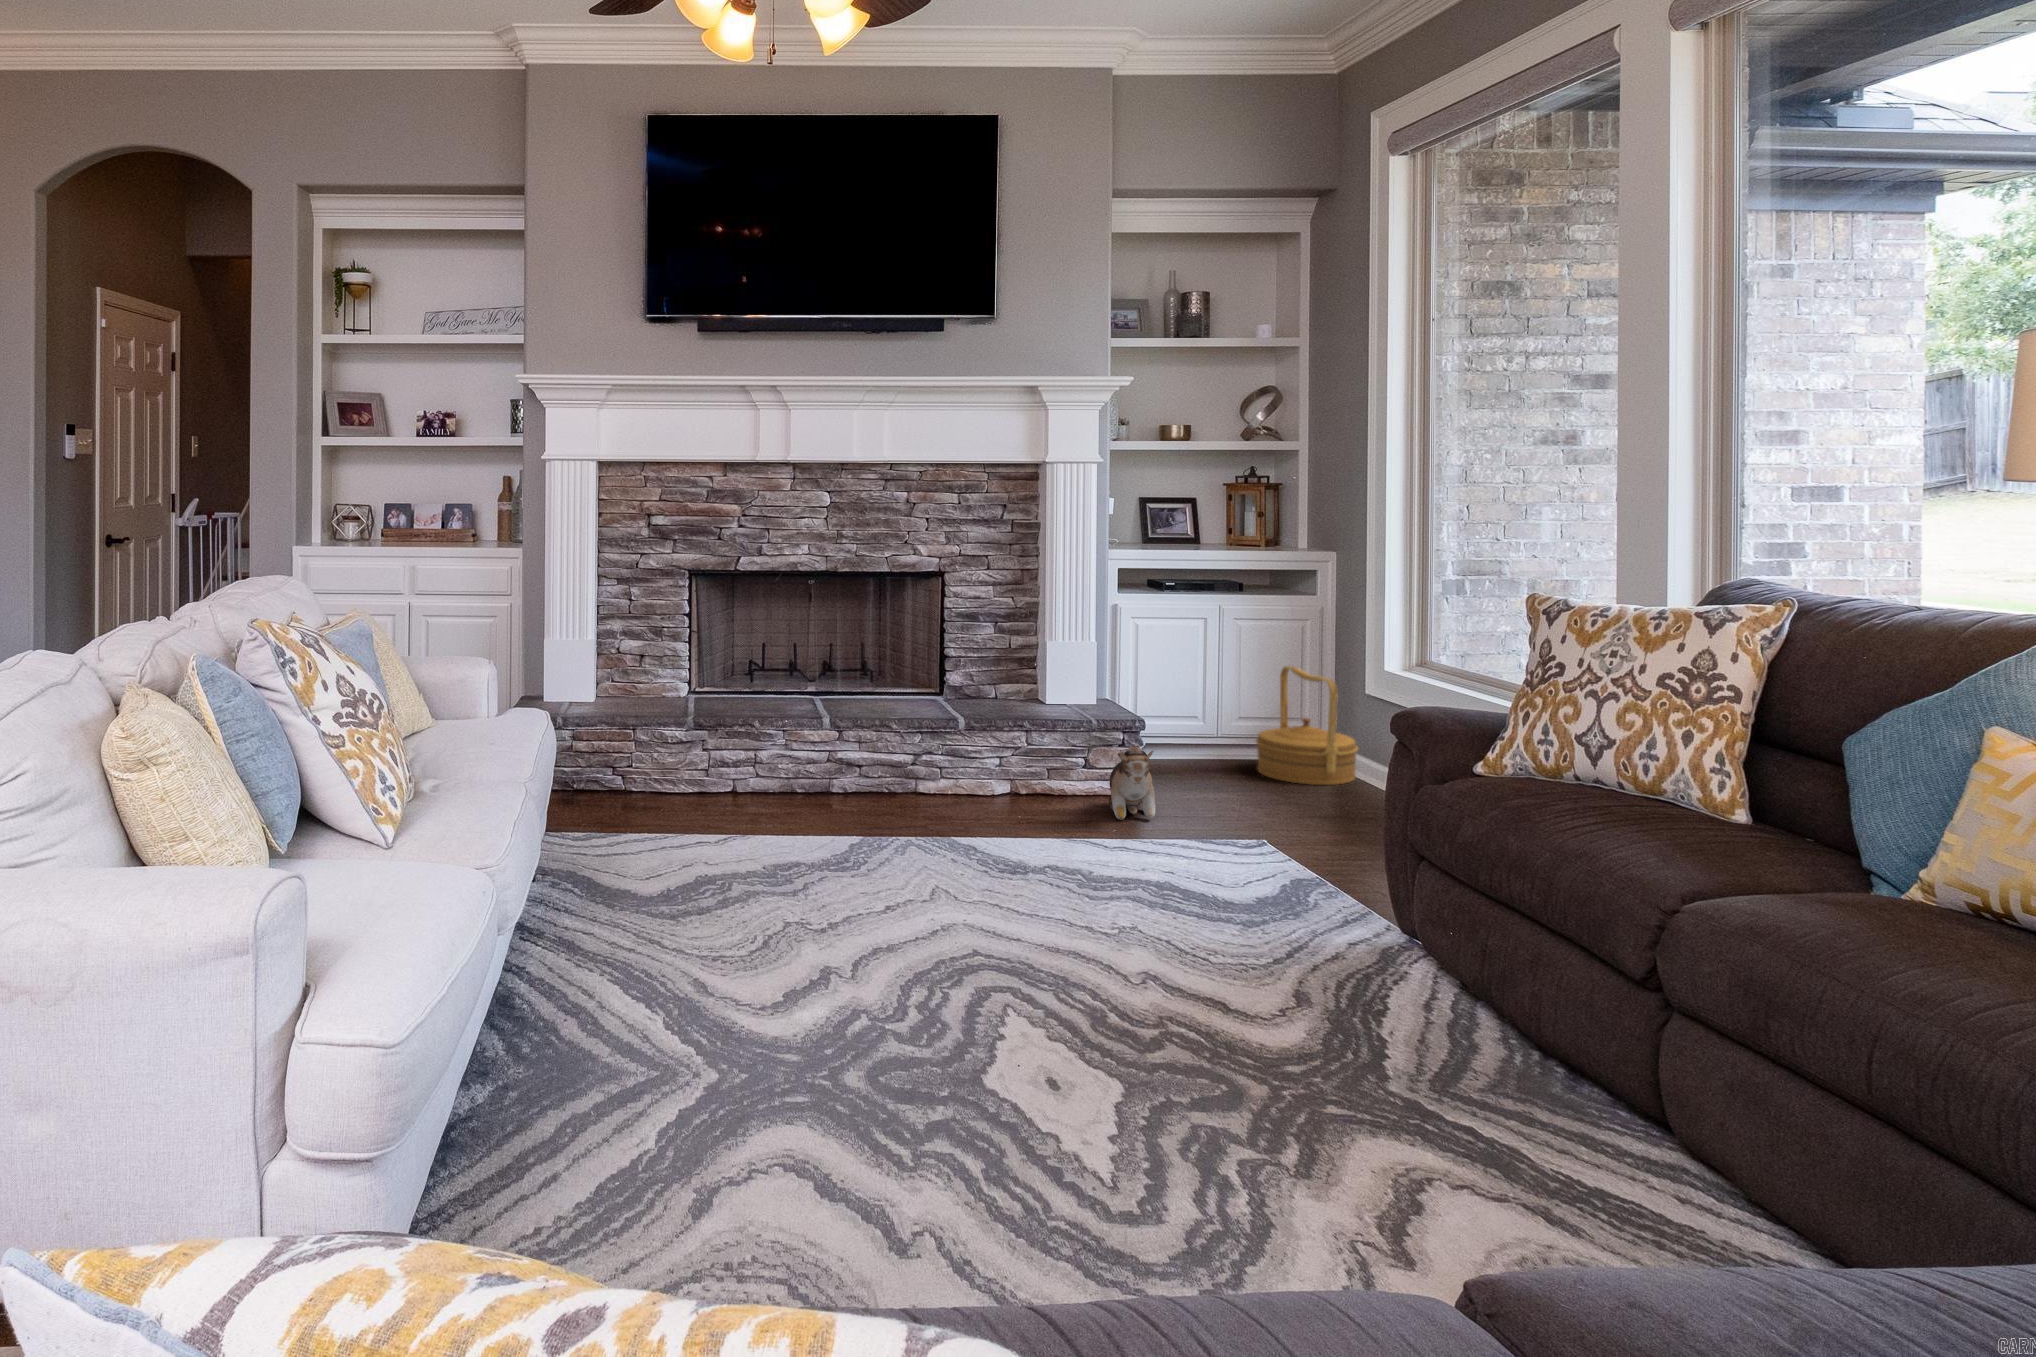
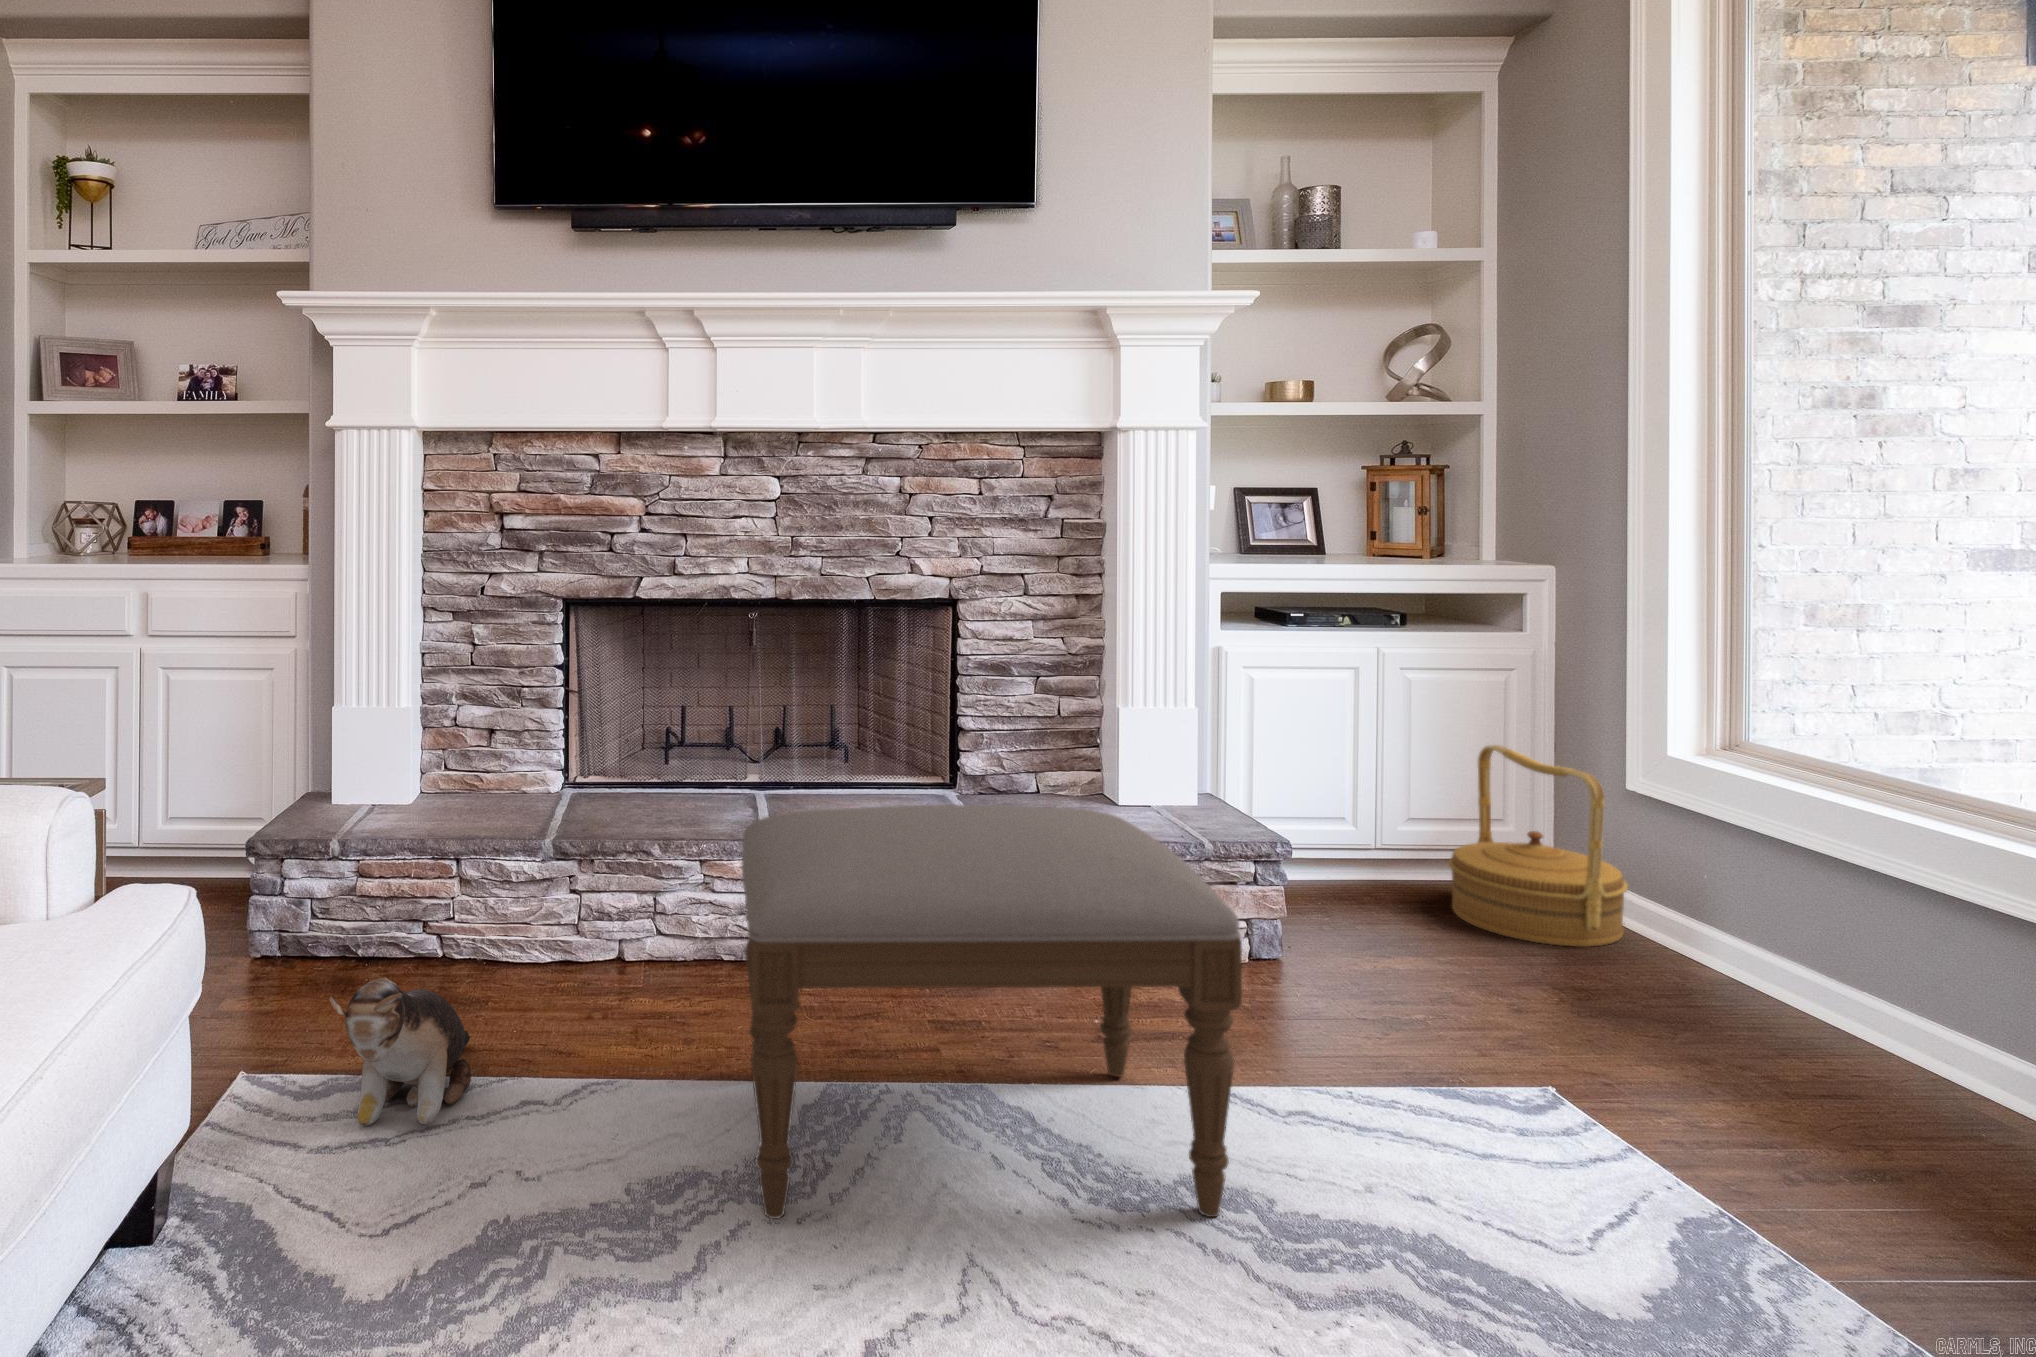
ottoman: none [813,681,1065,877] -> present [742,804,1242,1219]
plush toy: present [1109,746,1155,820] -> present [330,977,471,1125]

